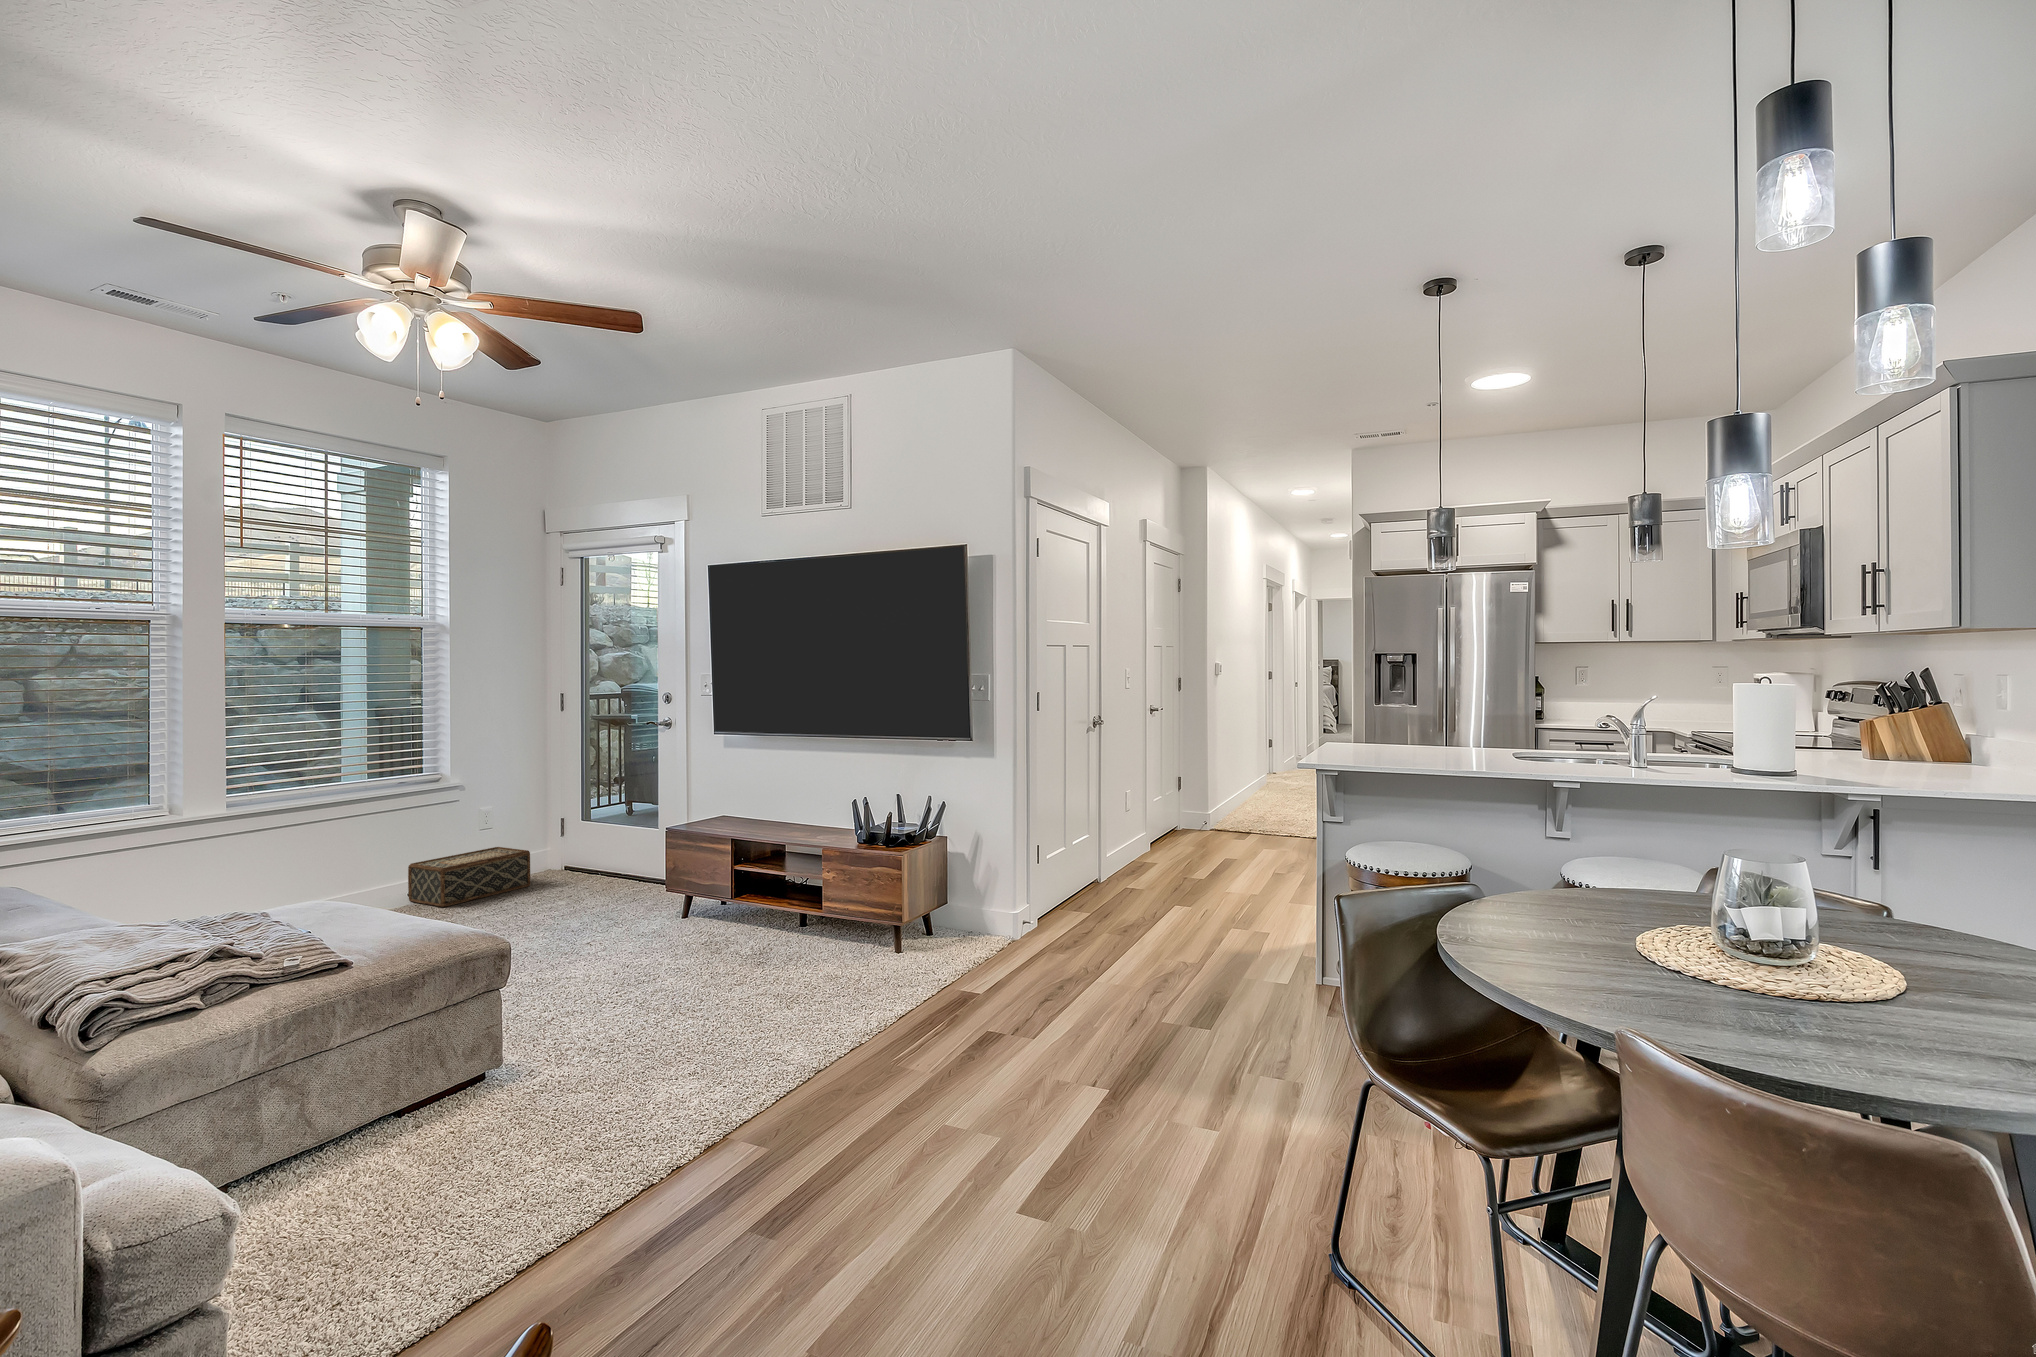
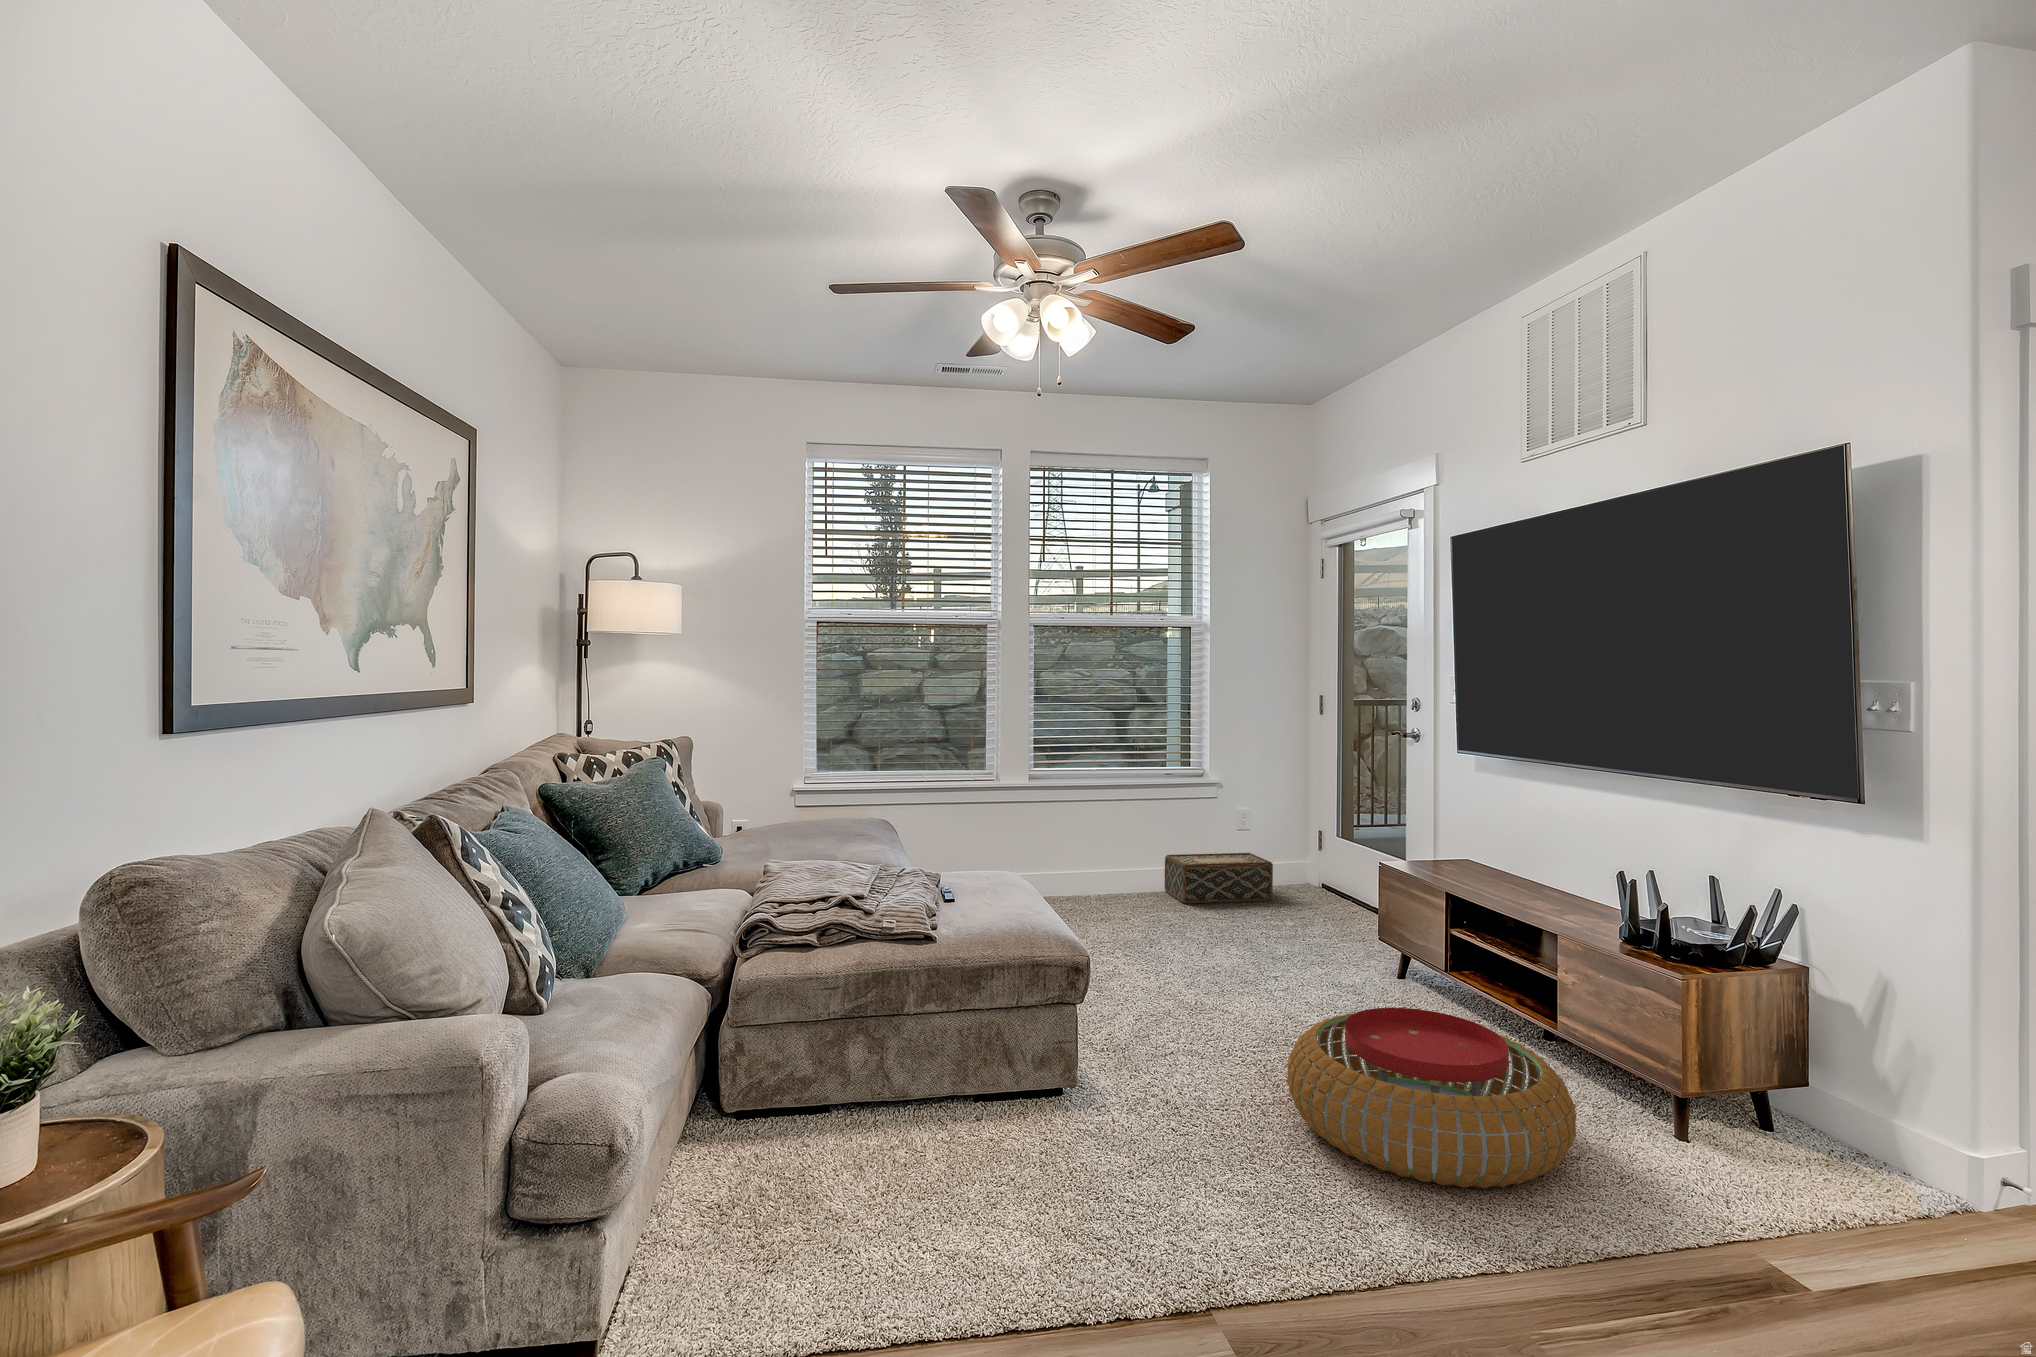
pouf: none [674,916,866,1027] -> present [1287,1008,1576,1188]

